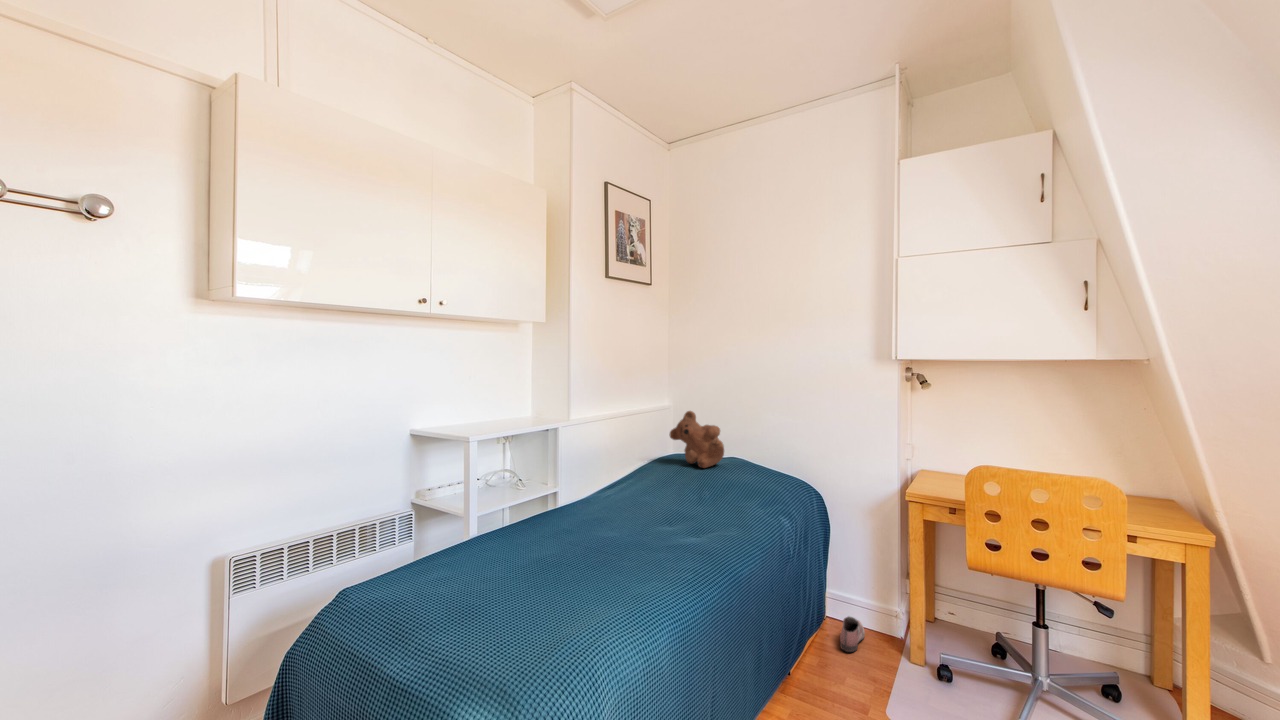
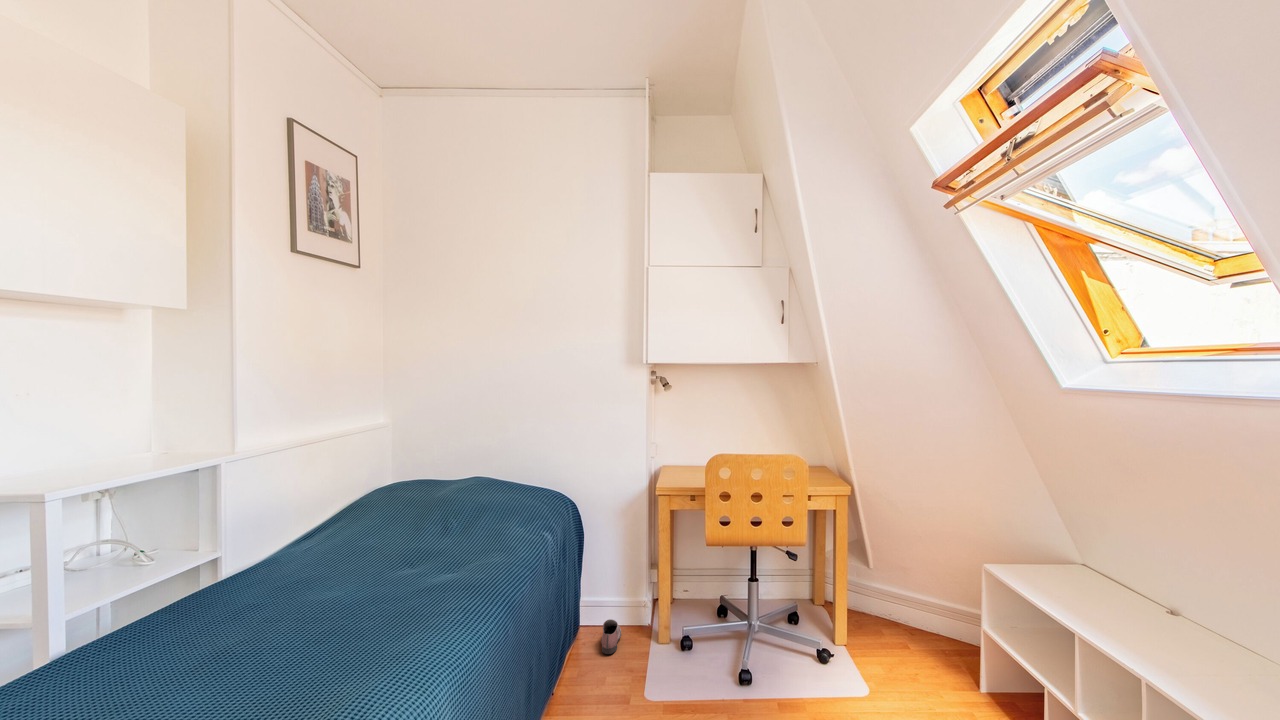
teddy bear: present [669,411,724,468] -> none [400,429,474,497]

